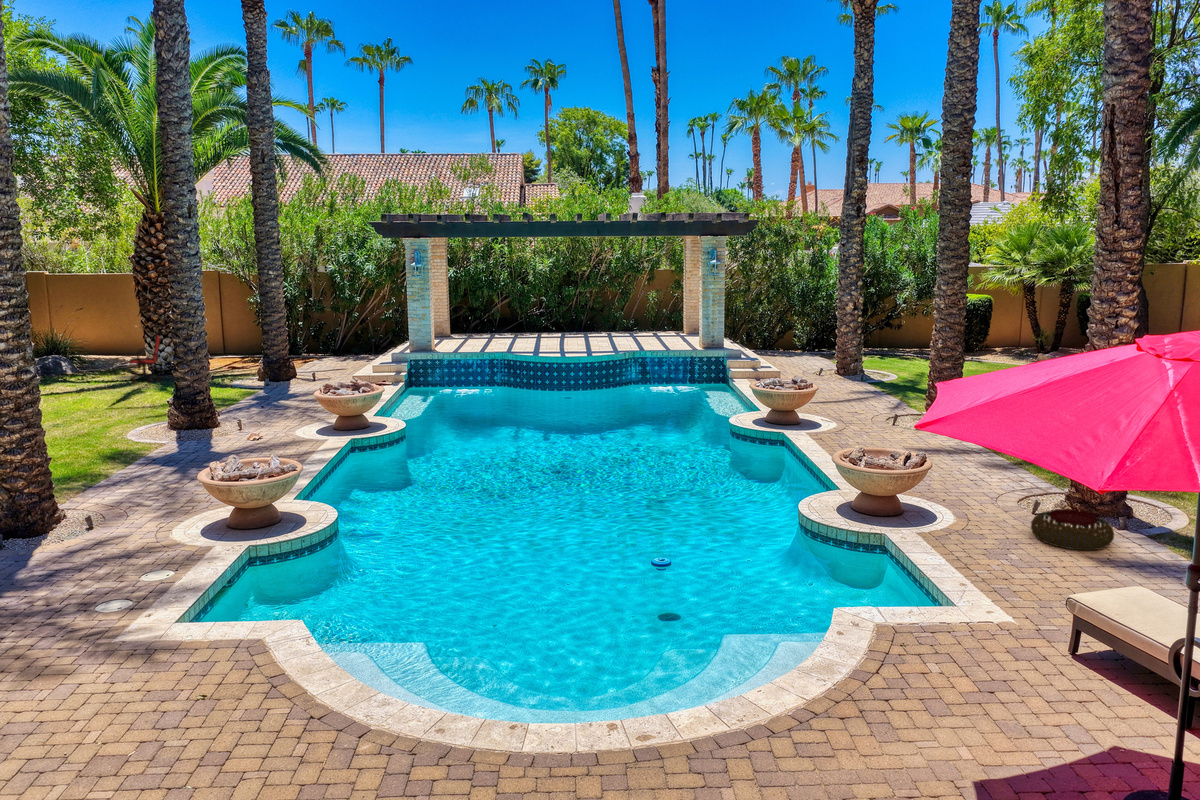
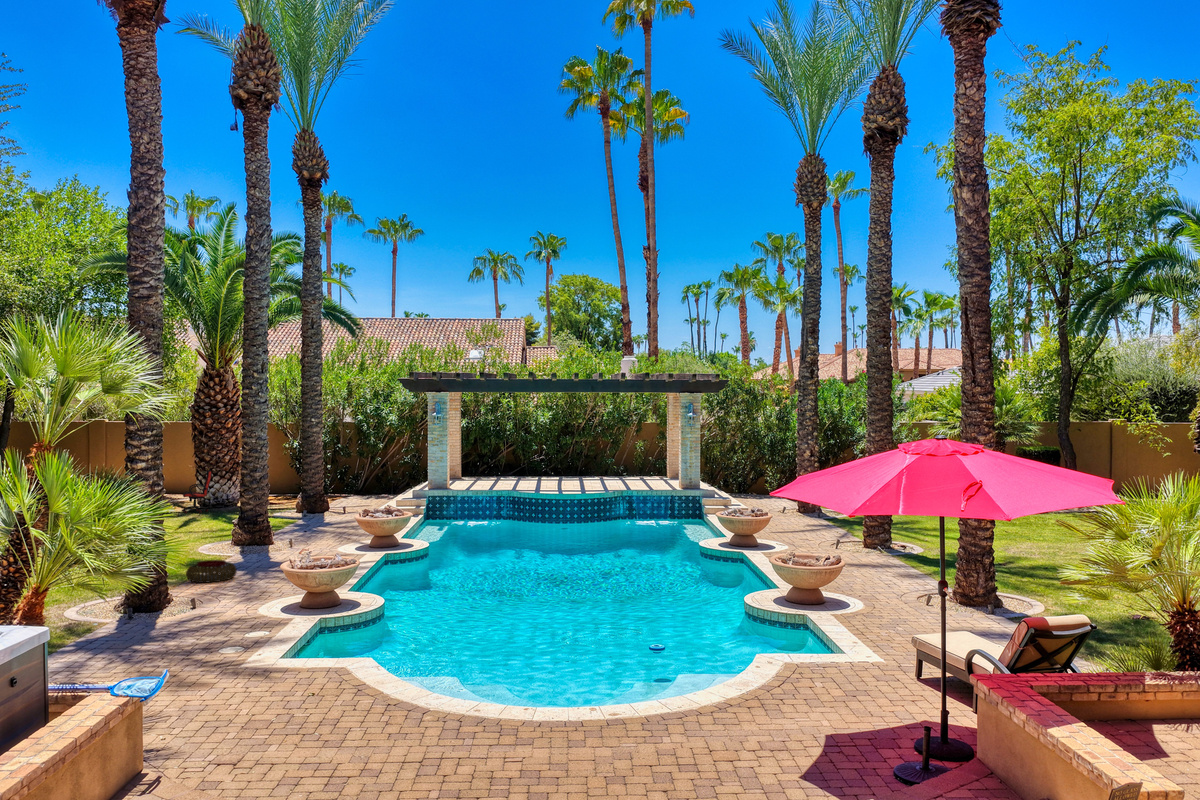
pouf: present [1031,509,1114,550] -> present [186,560,237,583]

